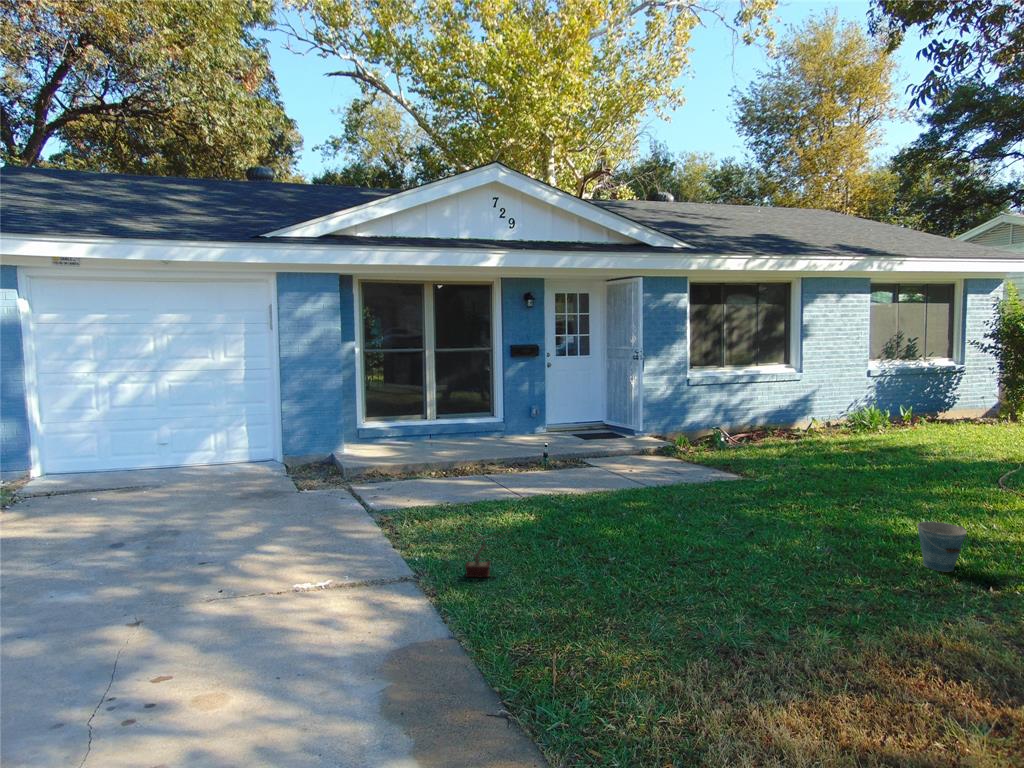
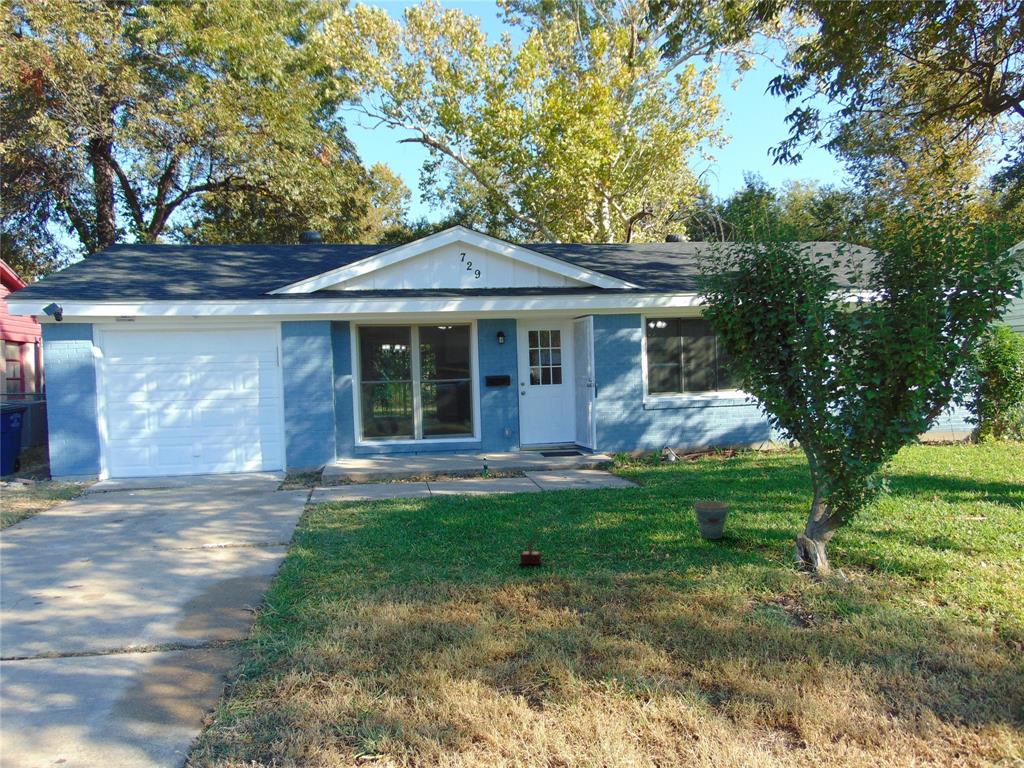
potted plant: present [456,512,513,577] -> present [512,508,558,564]

